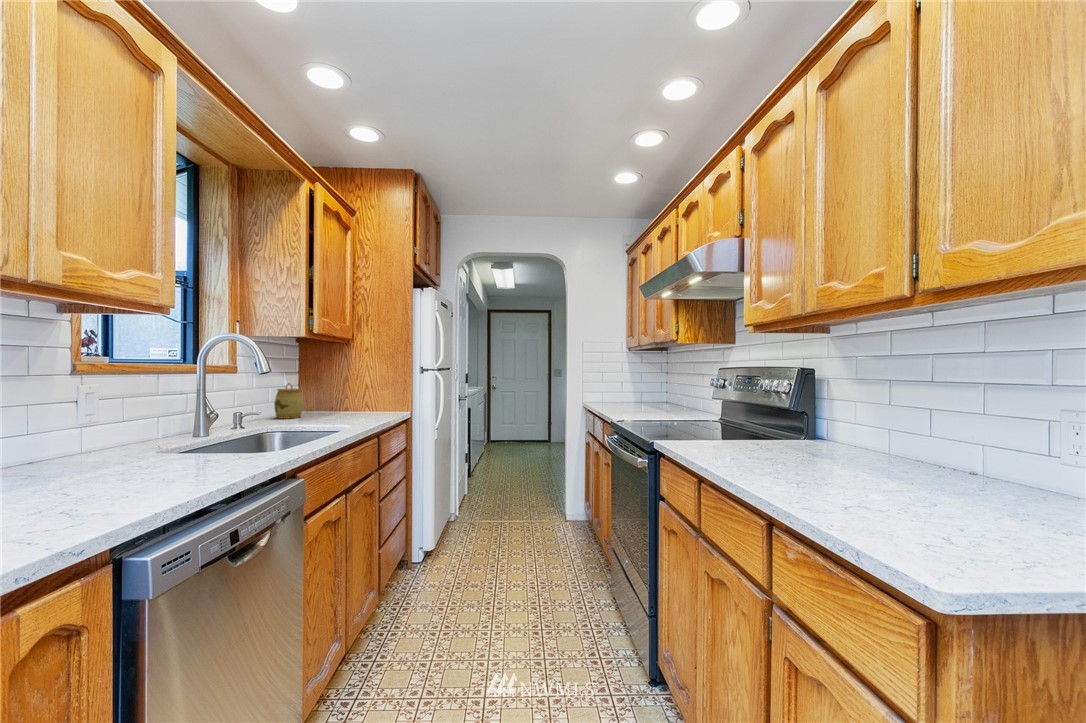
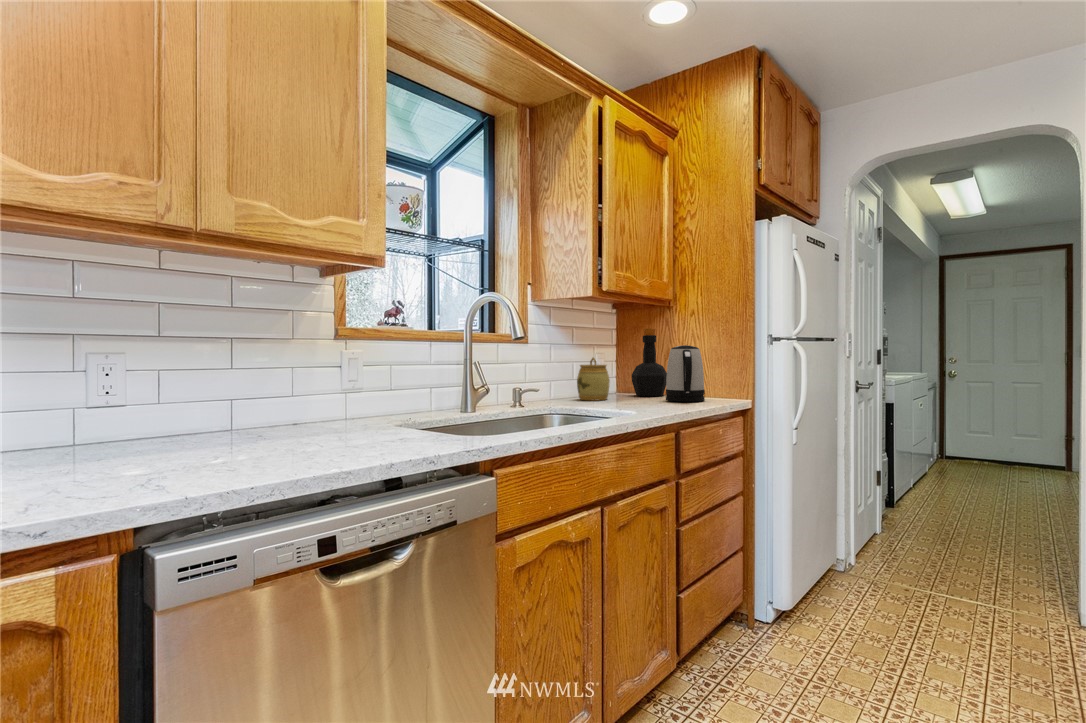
bottle: none [317,360,346,412] -> present [632,328,667,396]
kettle: none [353,374,382,415] -> present [666,345,705,402]

